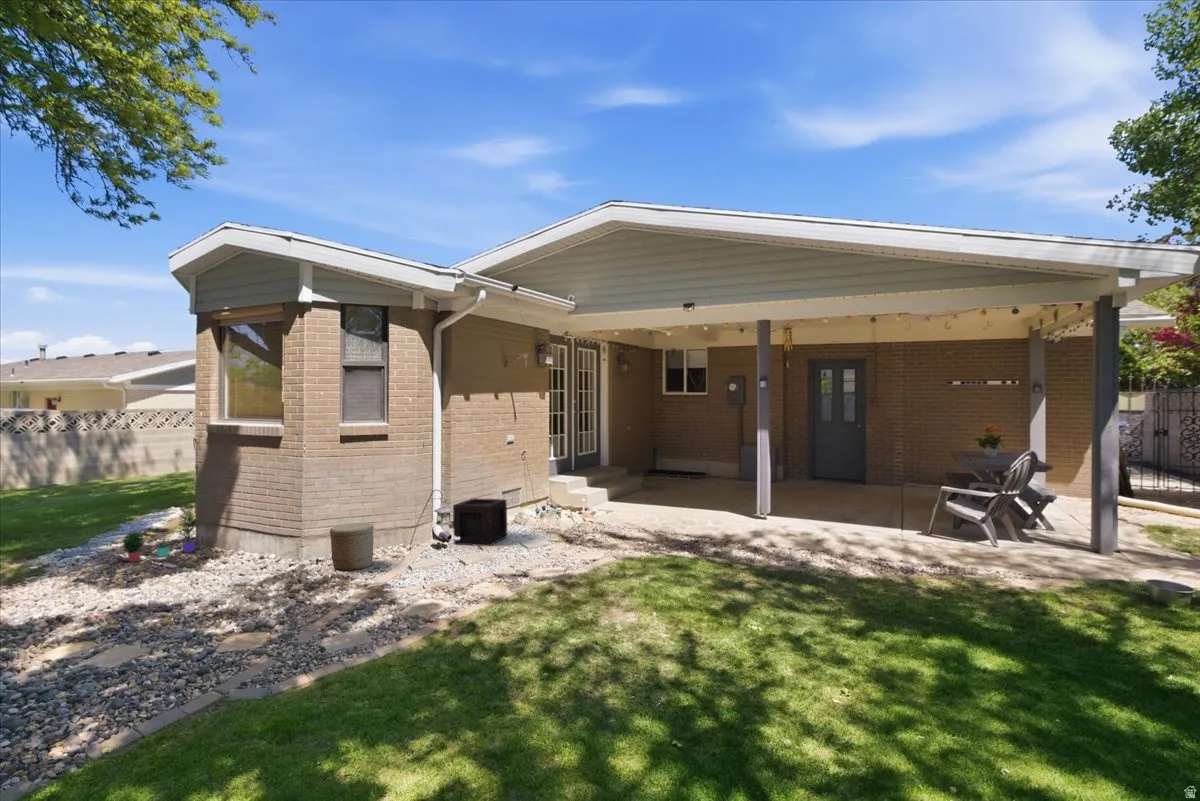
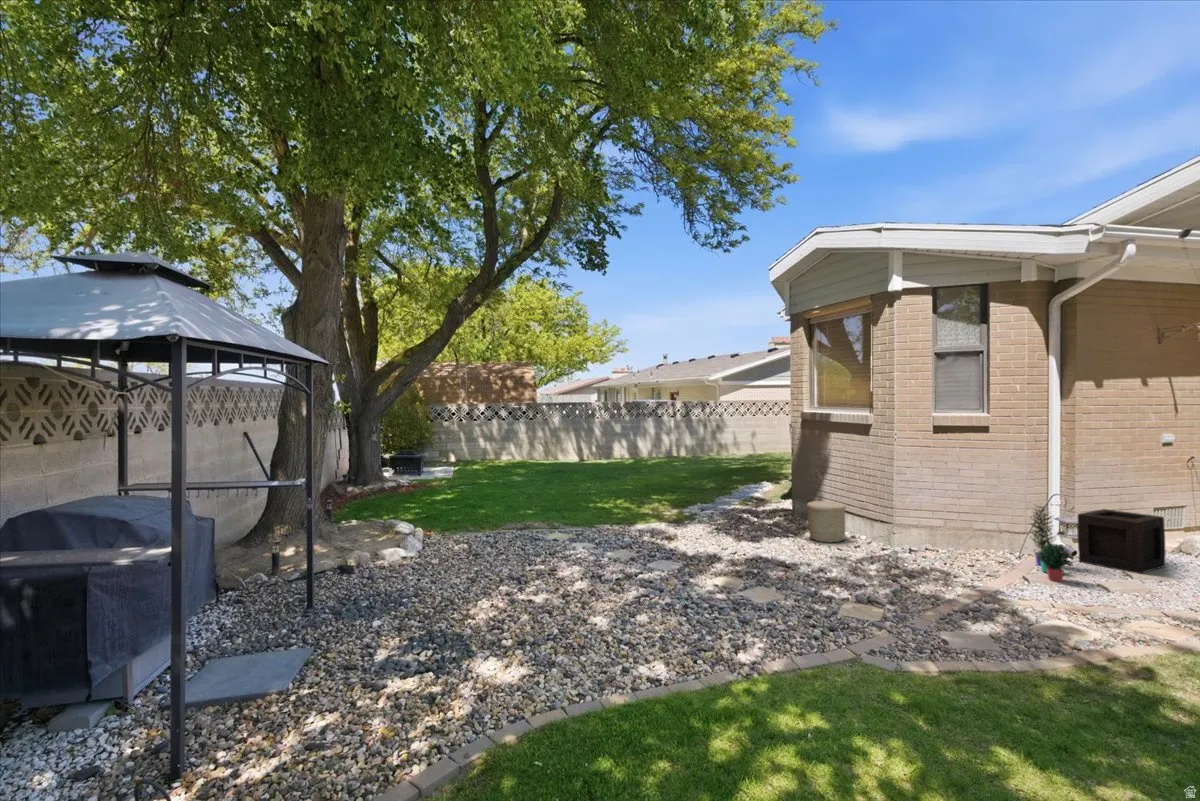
potted plant: present [122,504,197,562] -> present [1030,506,1069,581]
woven basket: present [330,523,374,571] -> present [807,501,846,543]

